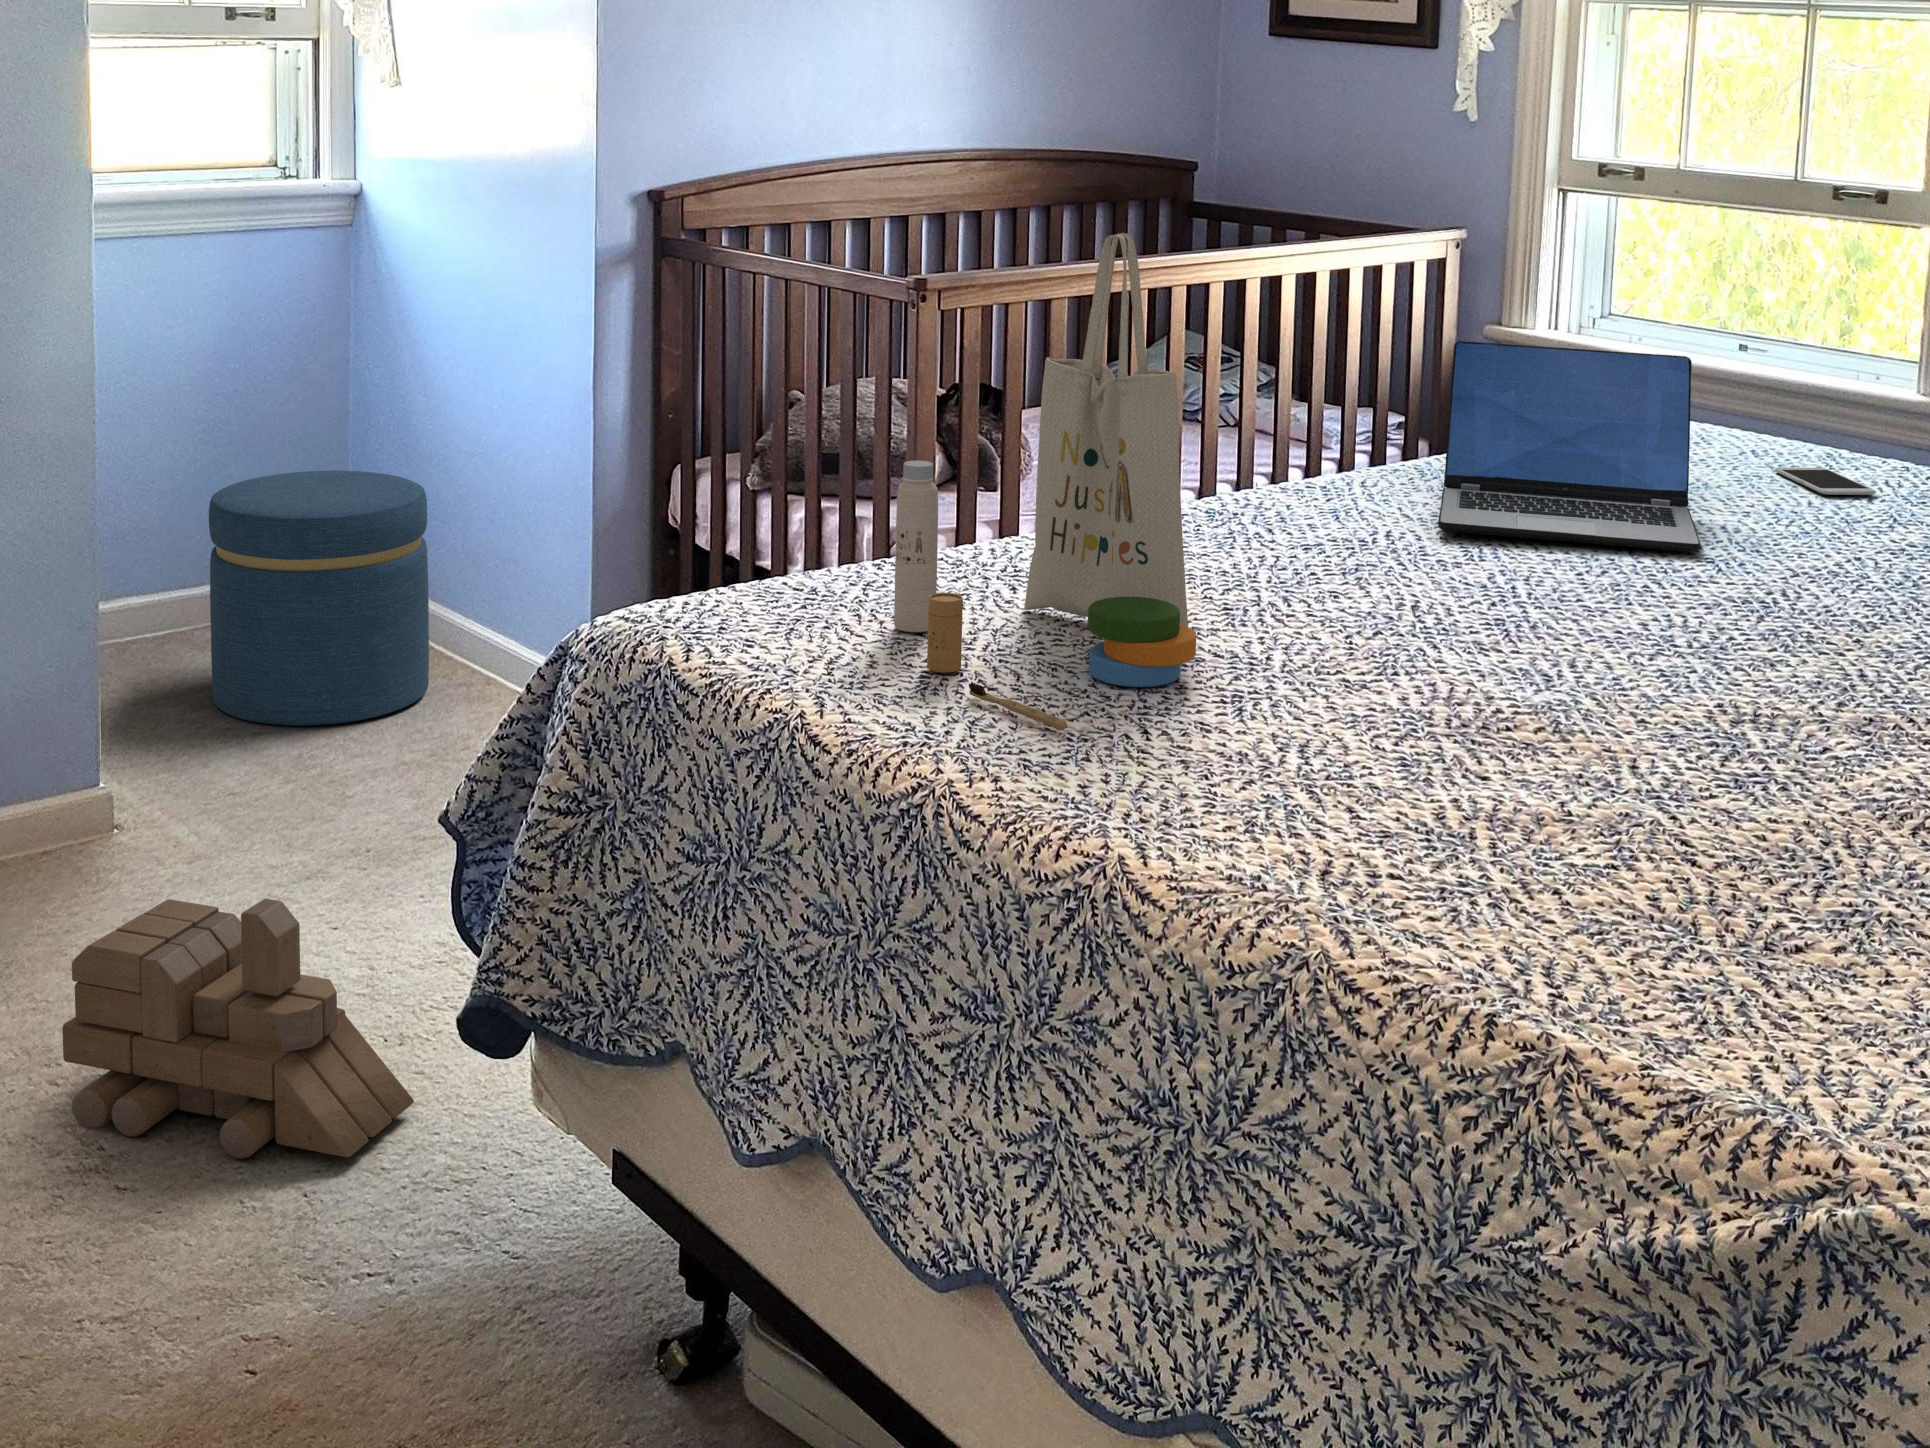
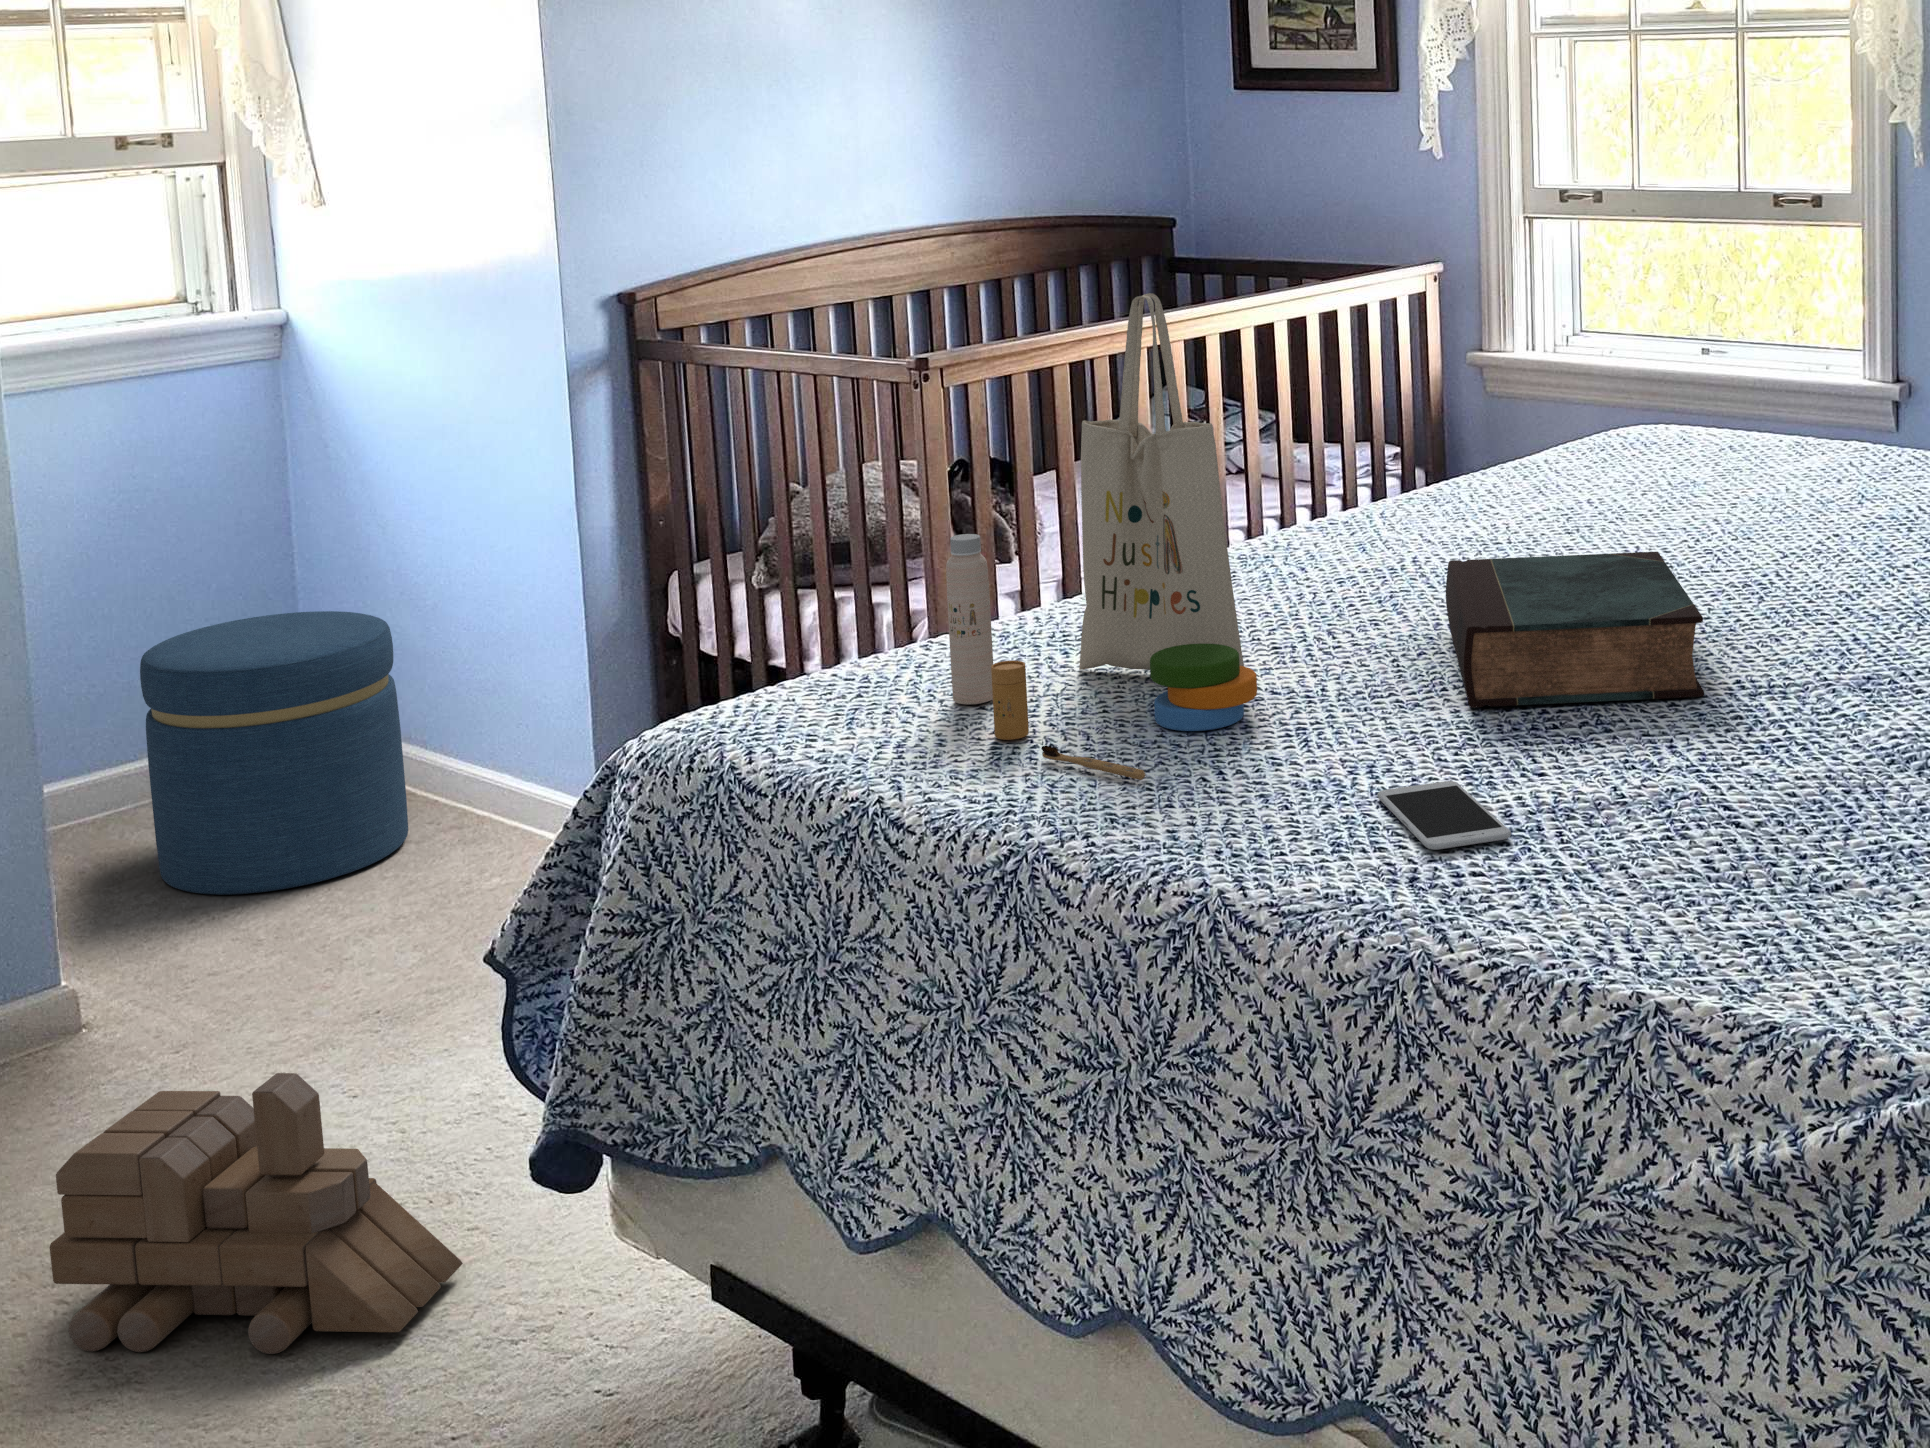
laptop: present [1438,341,1700,552] -> none [1457,365,1701,551]
smartphone: present [1775,467,1875,495] -> present [1377,781,1511,850]
book: none [1410,540,1682,716] -> present [1446,552,1704,708]

